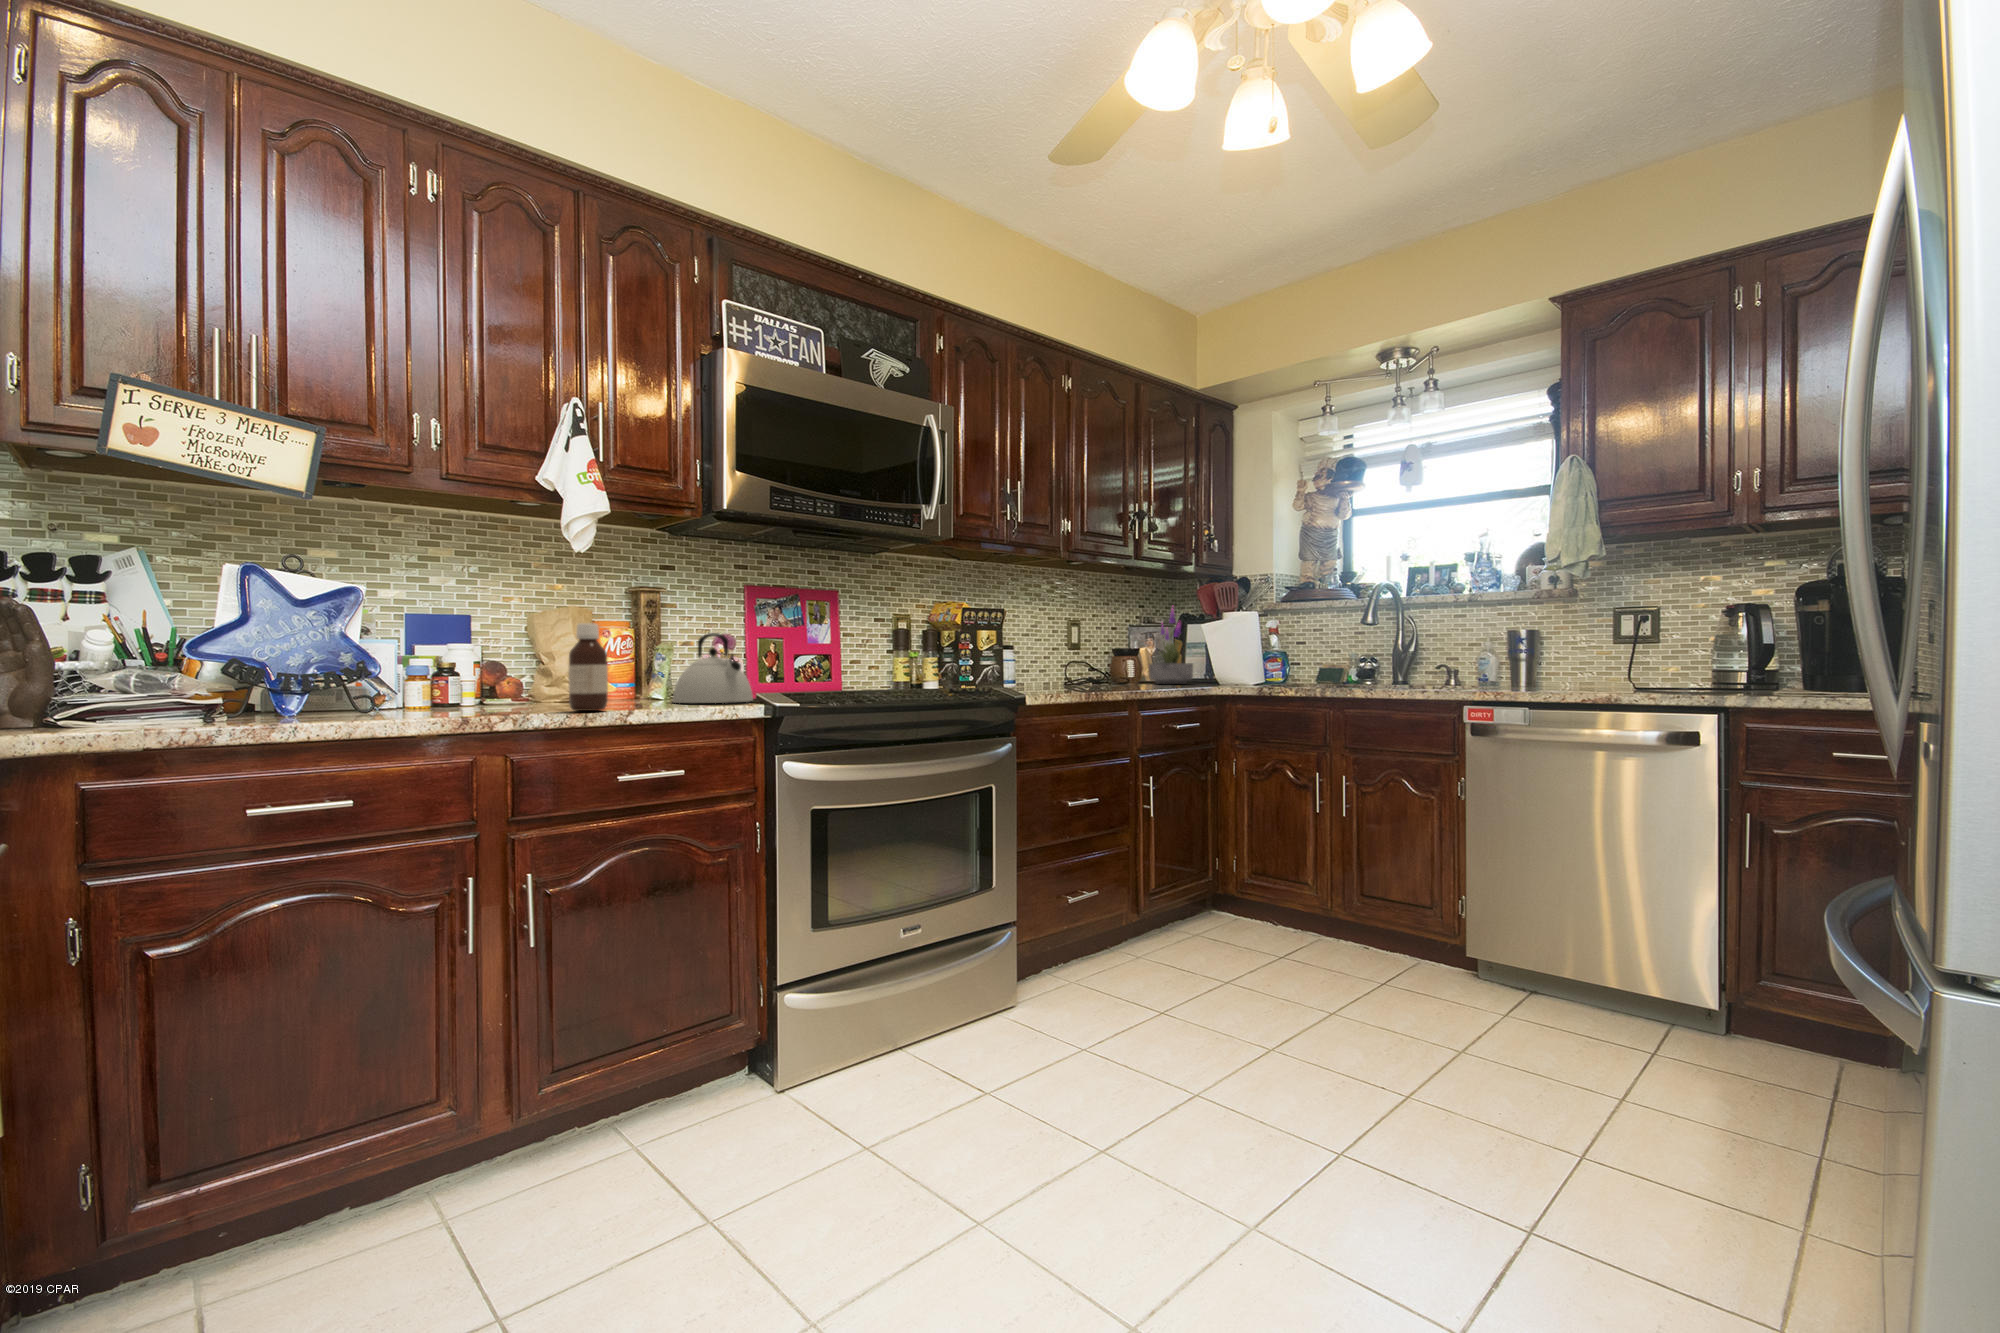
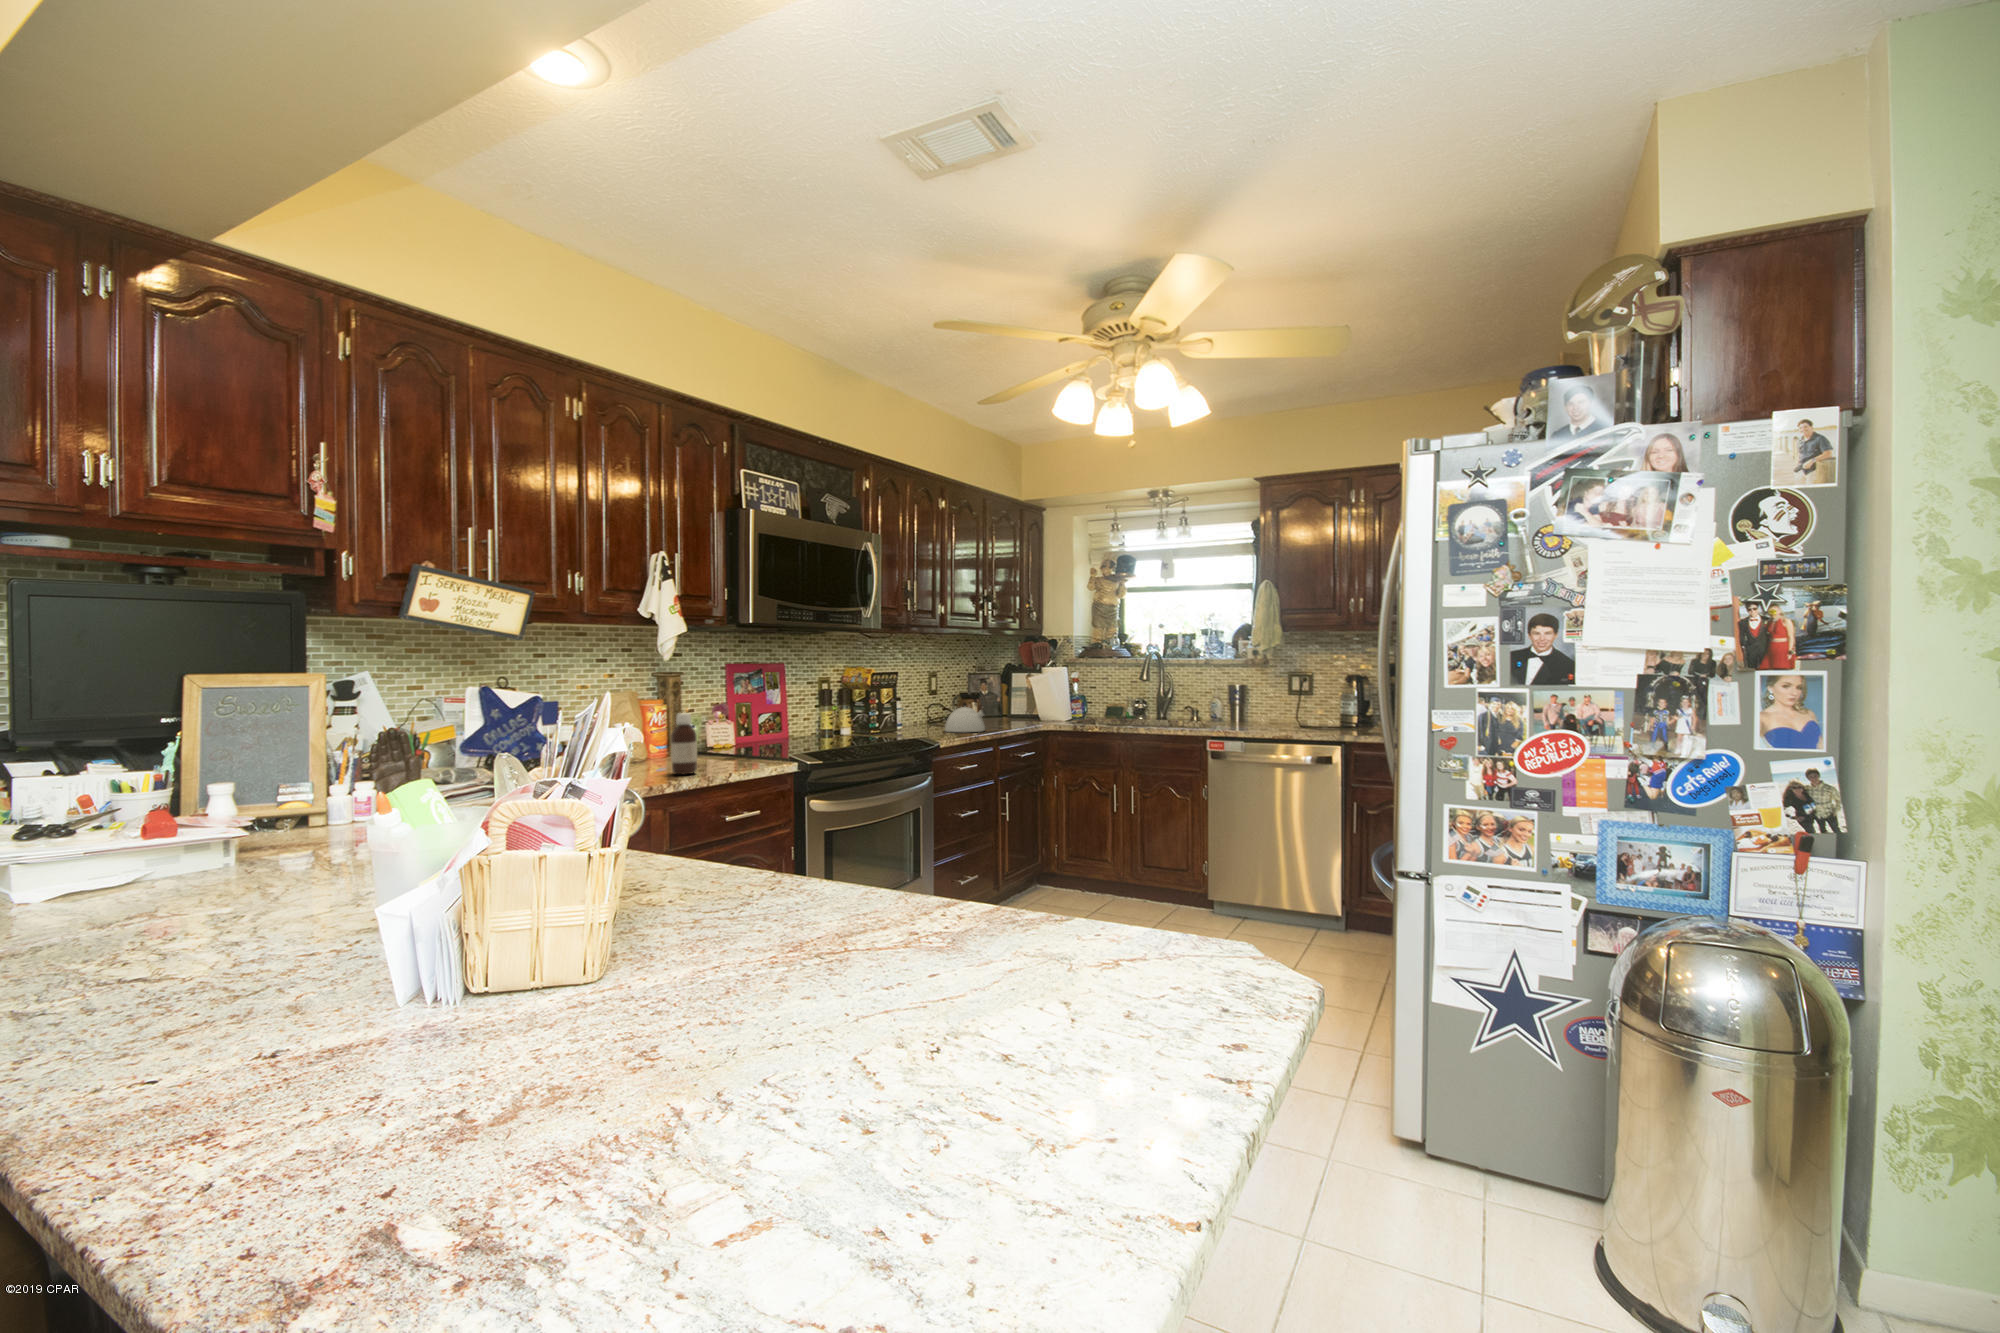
potted plant: present [1149,605,1193,684] -> none [990,661,1023,721]
kettle: present [672,633,753,703] -> present [945,694,985,732]

